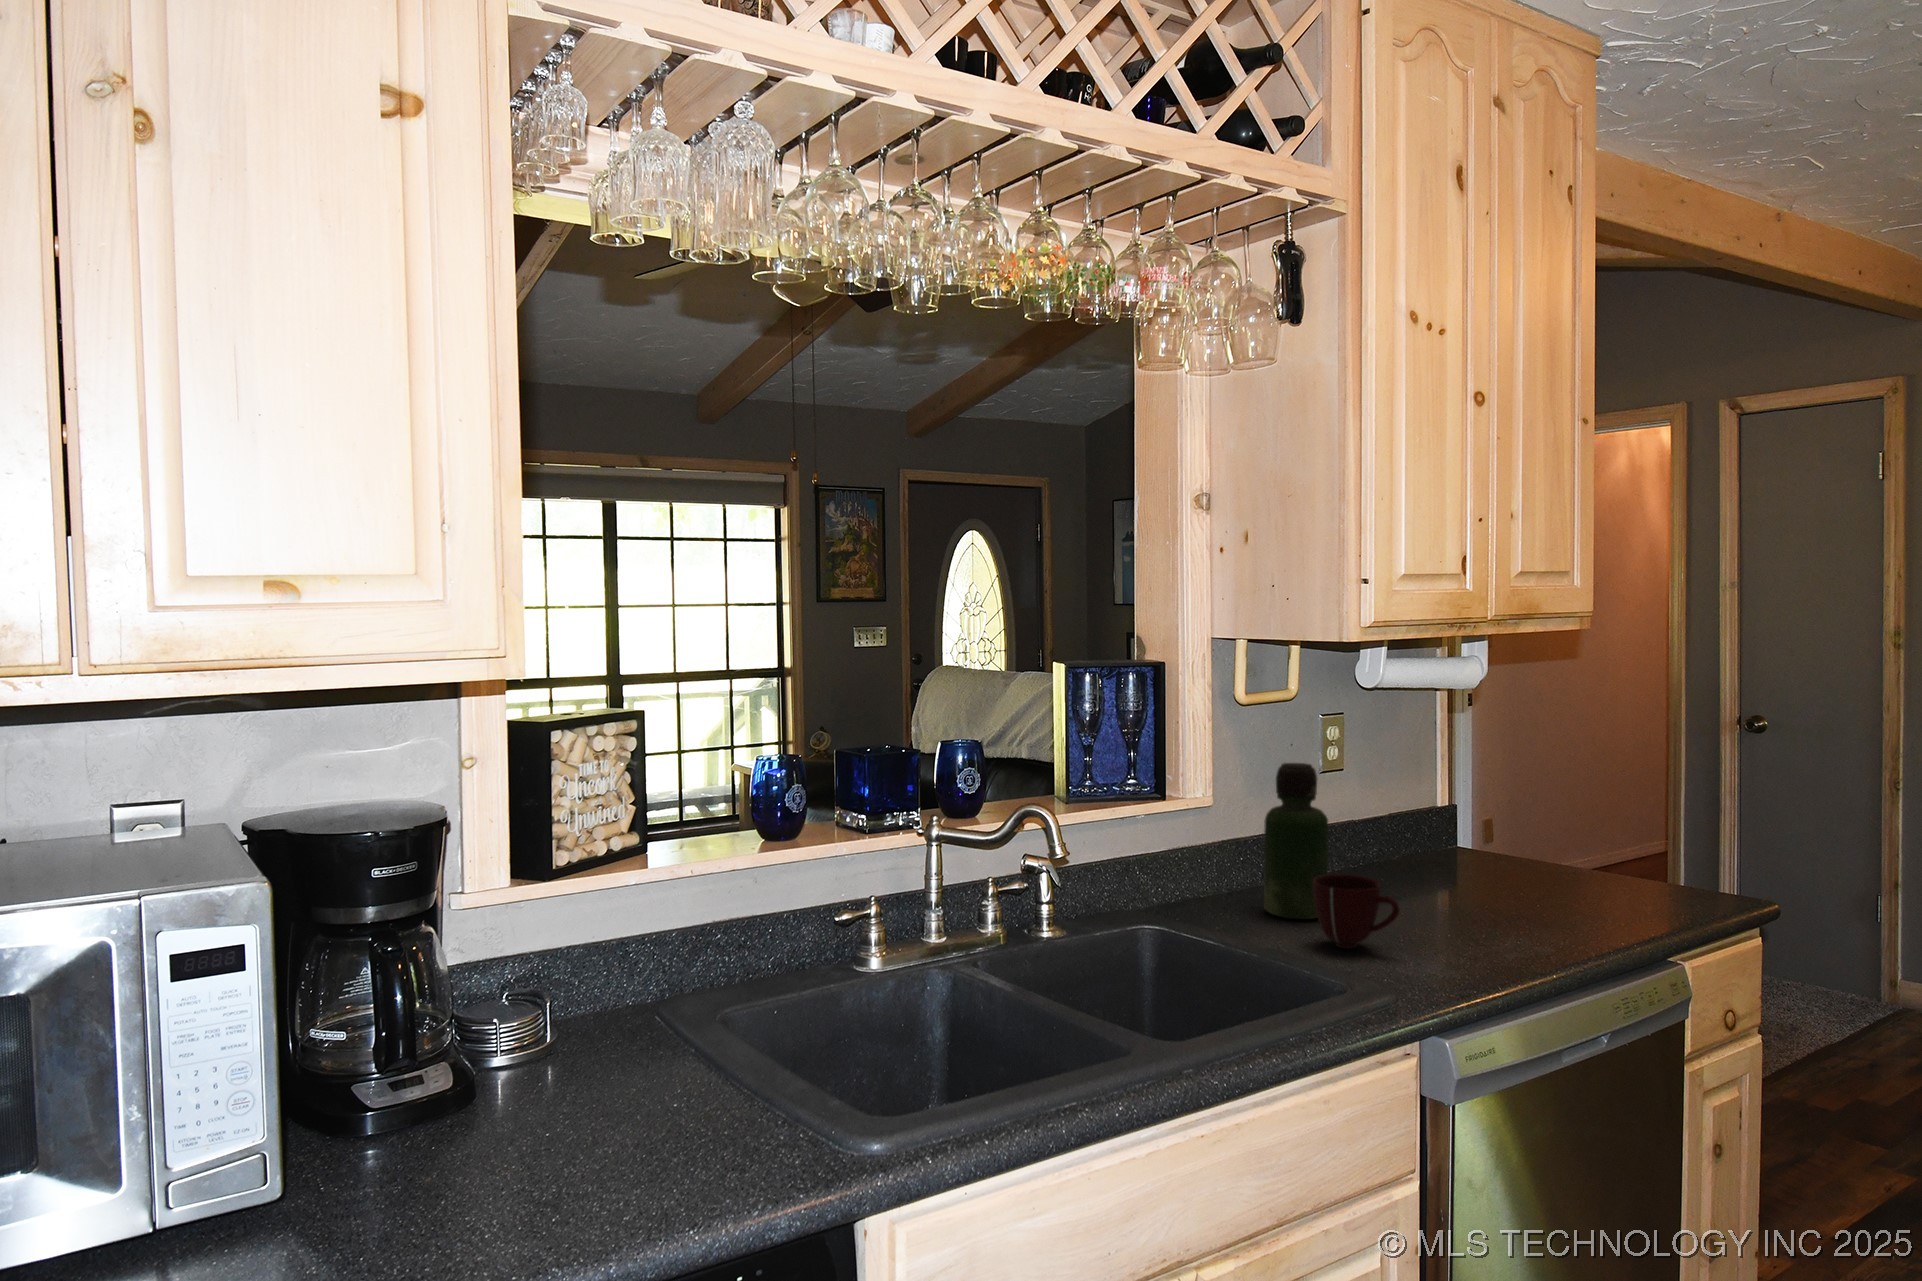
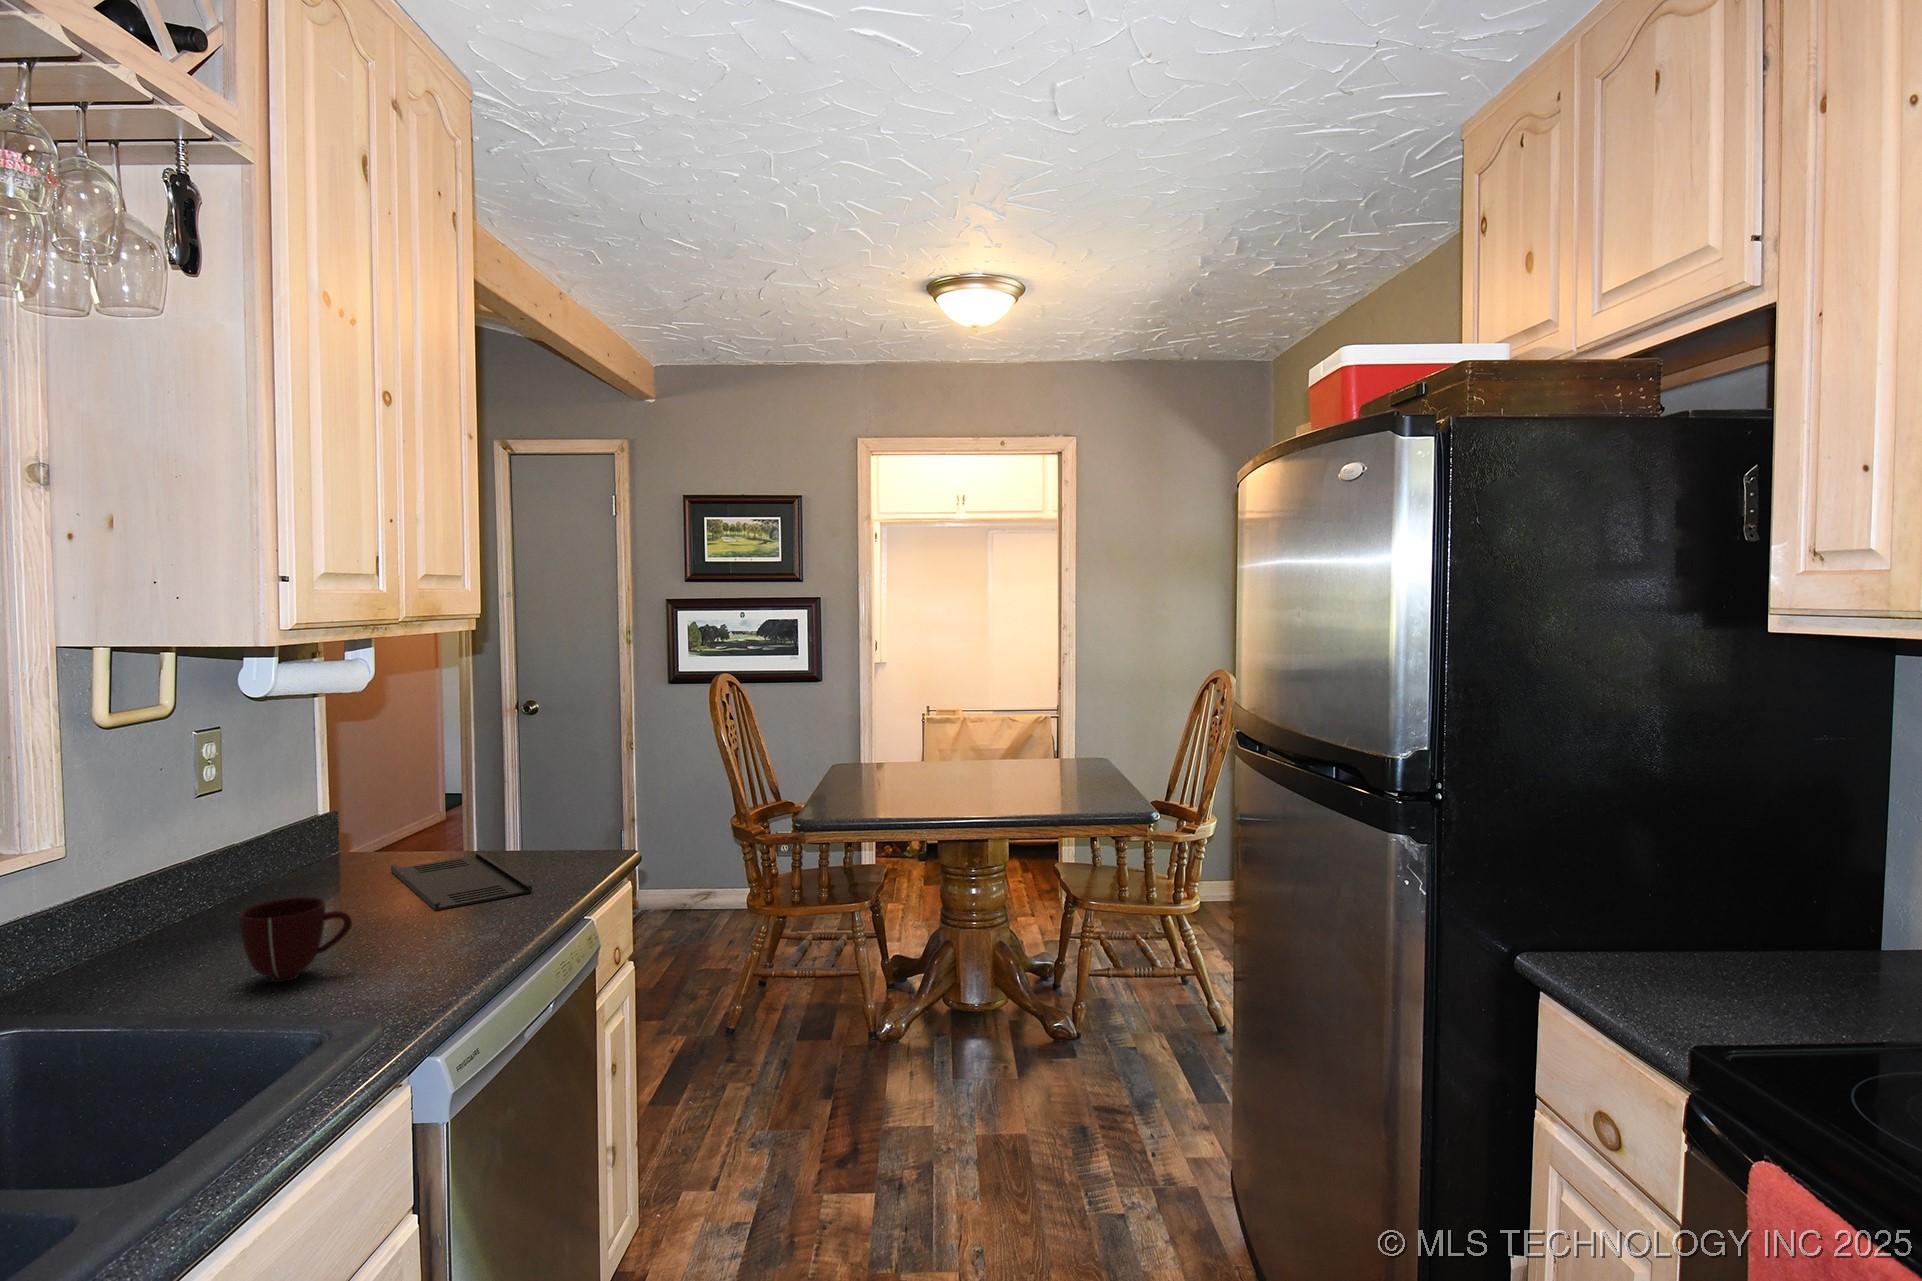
bottle: present [1264,763,1328,919] -> none [148,786,242,970]
tray: none [1485,873,1611,934] -> present [391,851,532,911]

